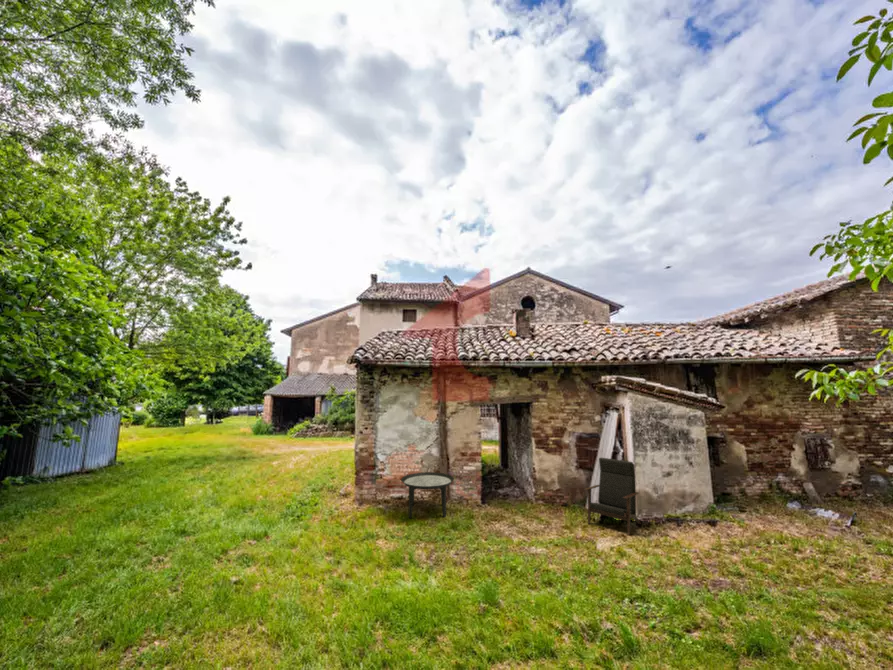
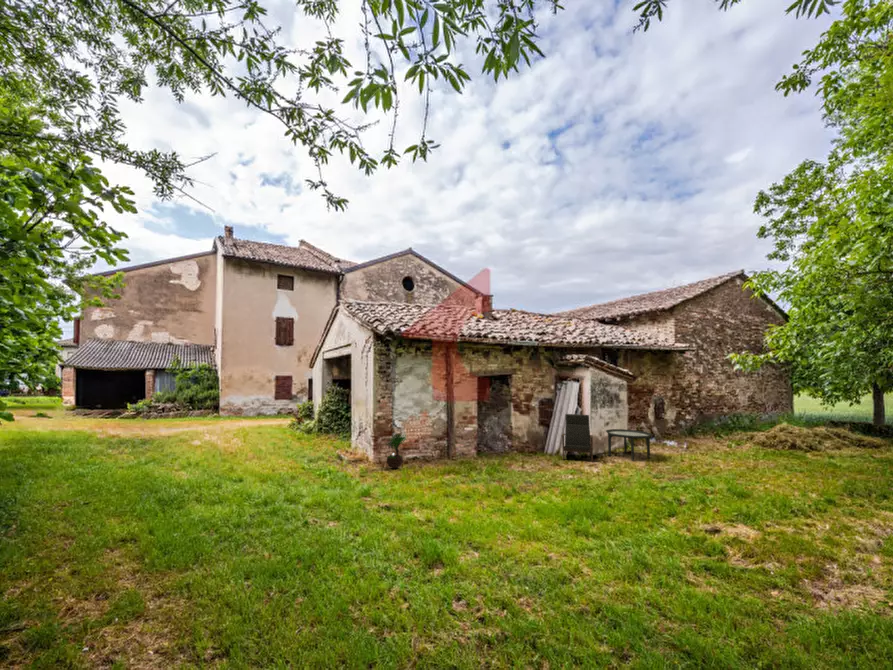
potted tree: none [362,466,386,508] -> present [387,434,406,468]
round table: present [401,472,454,518] -> present [606,429,652,461]

